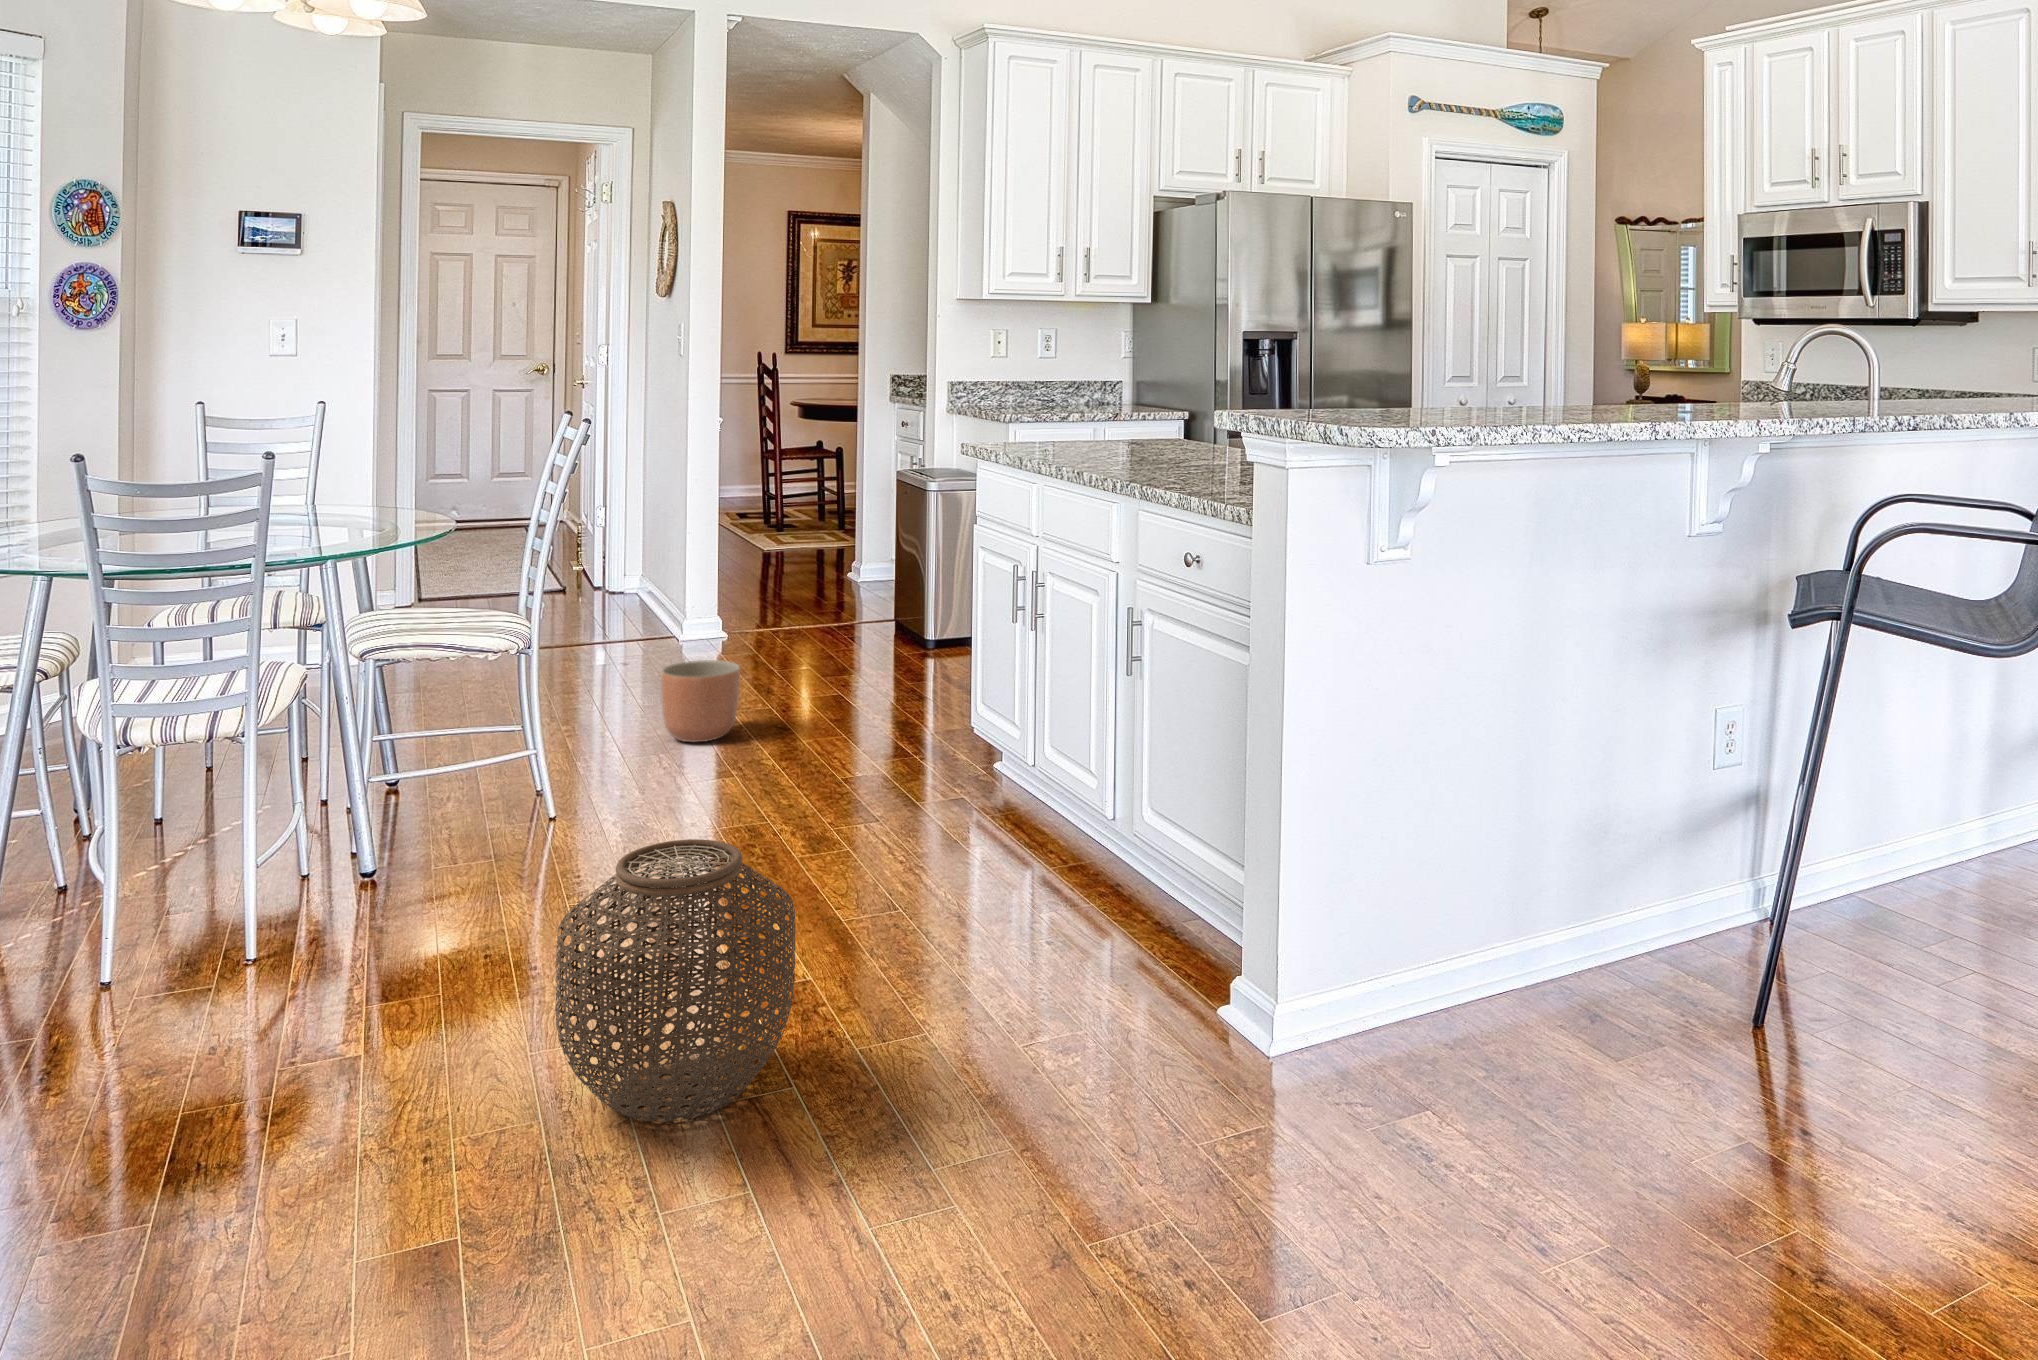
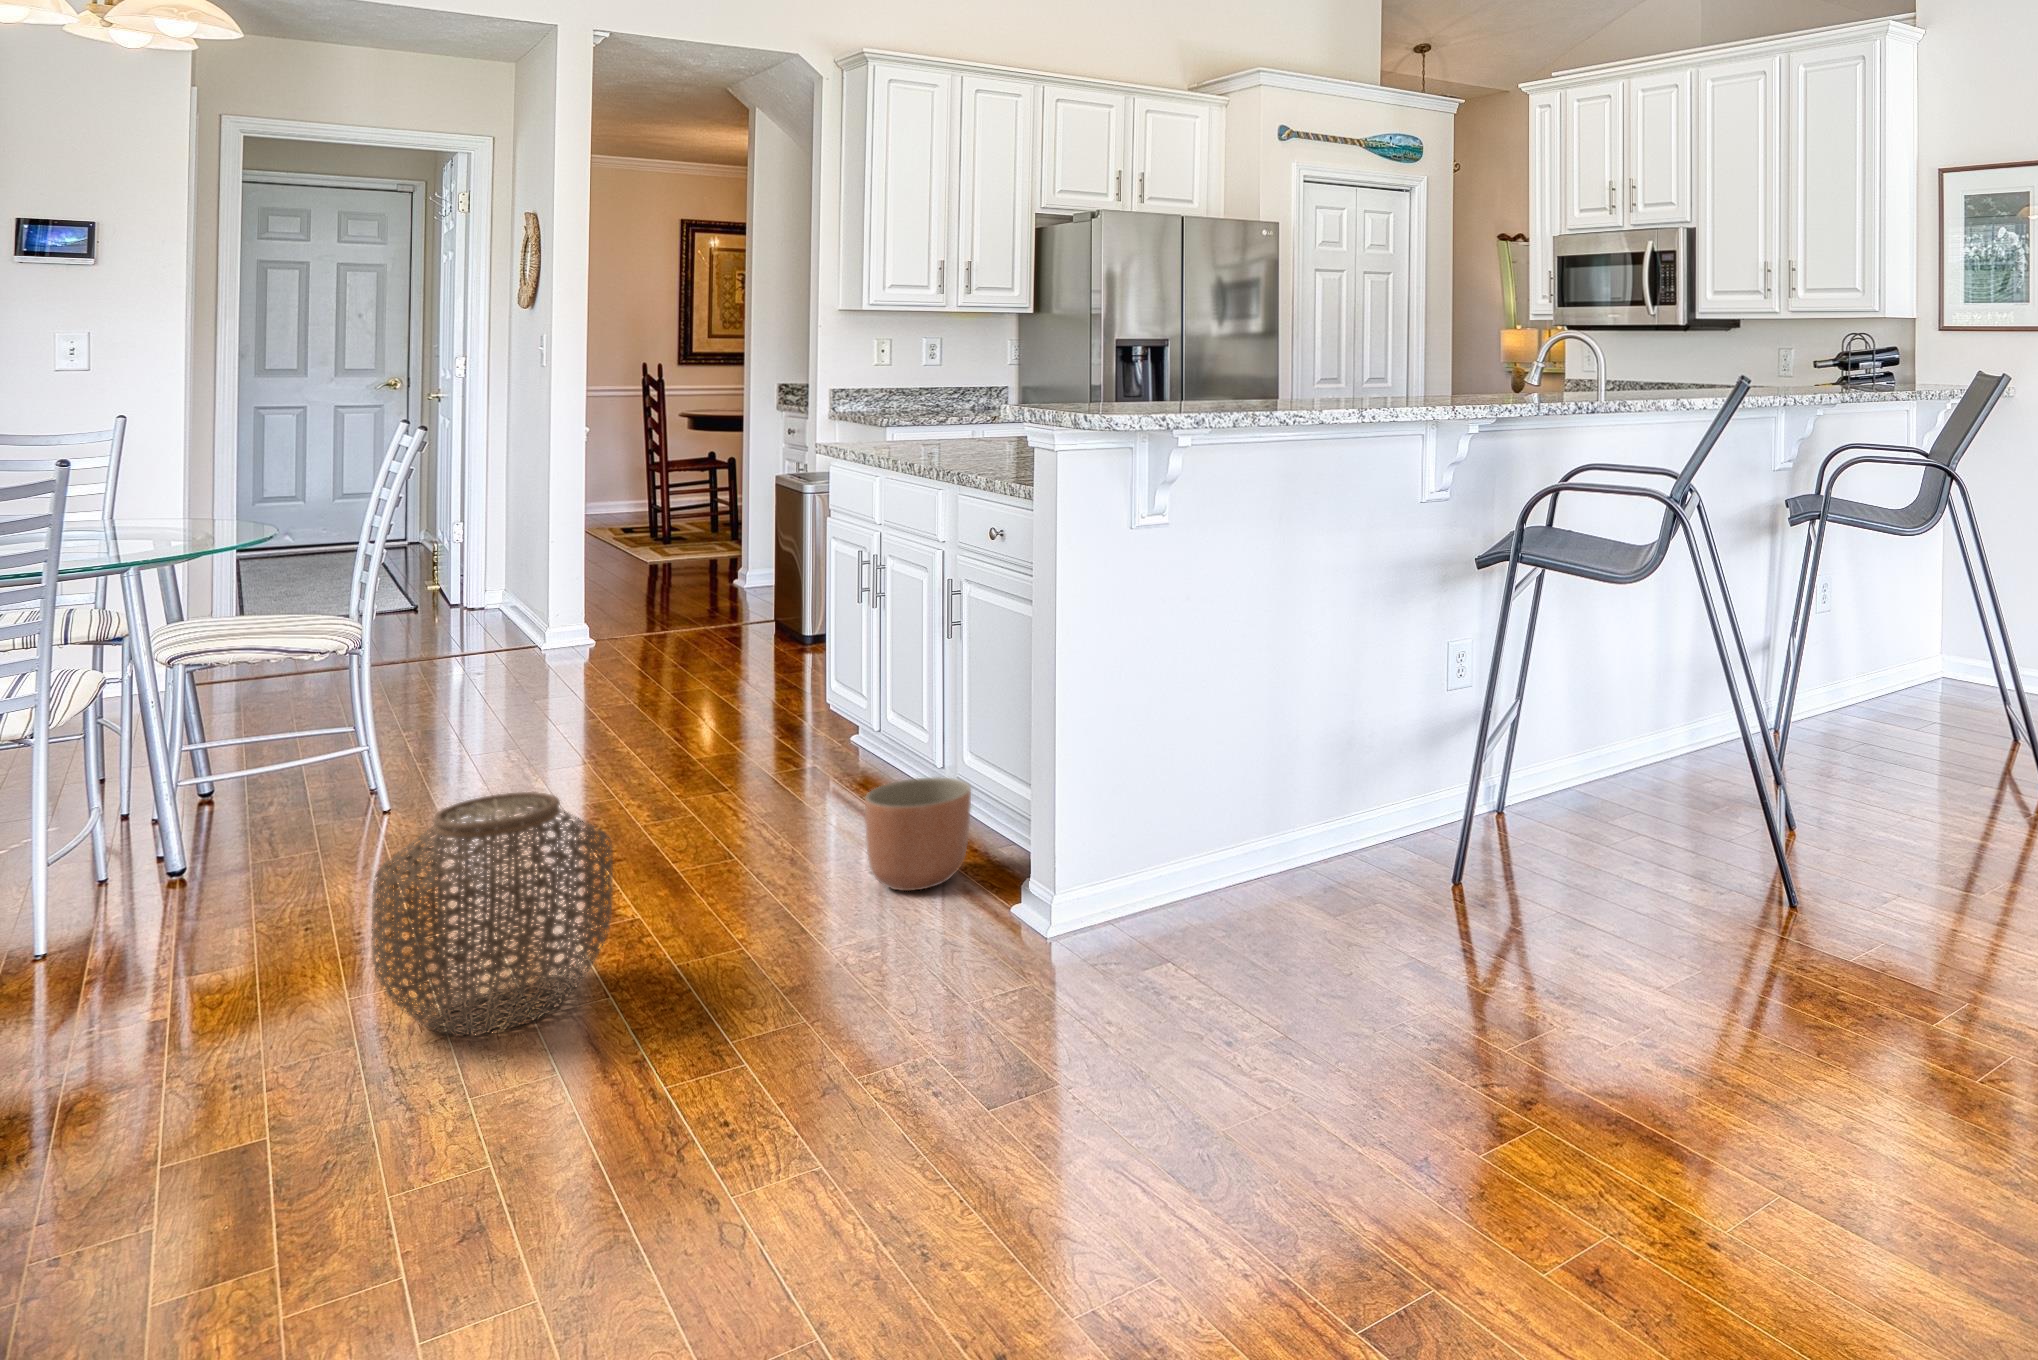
planter: present [661,660,740,742] -> present [865,777,971,891]

